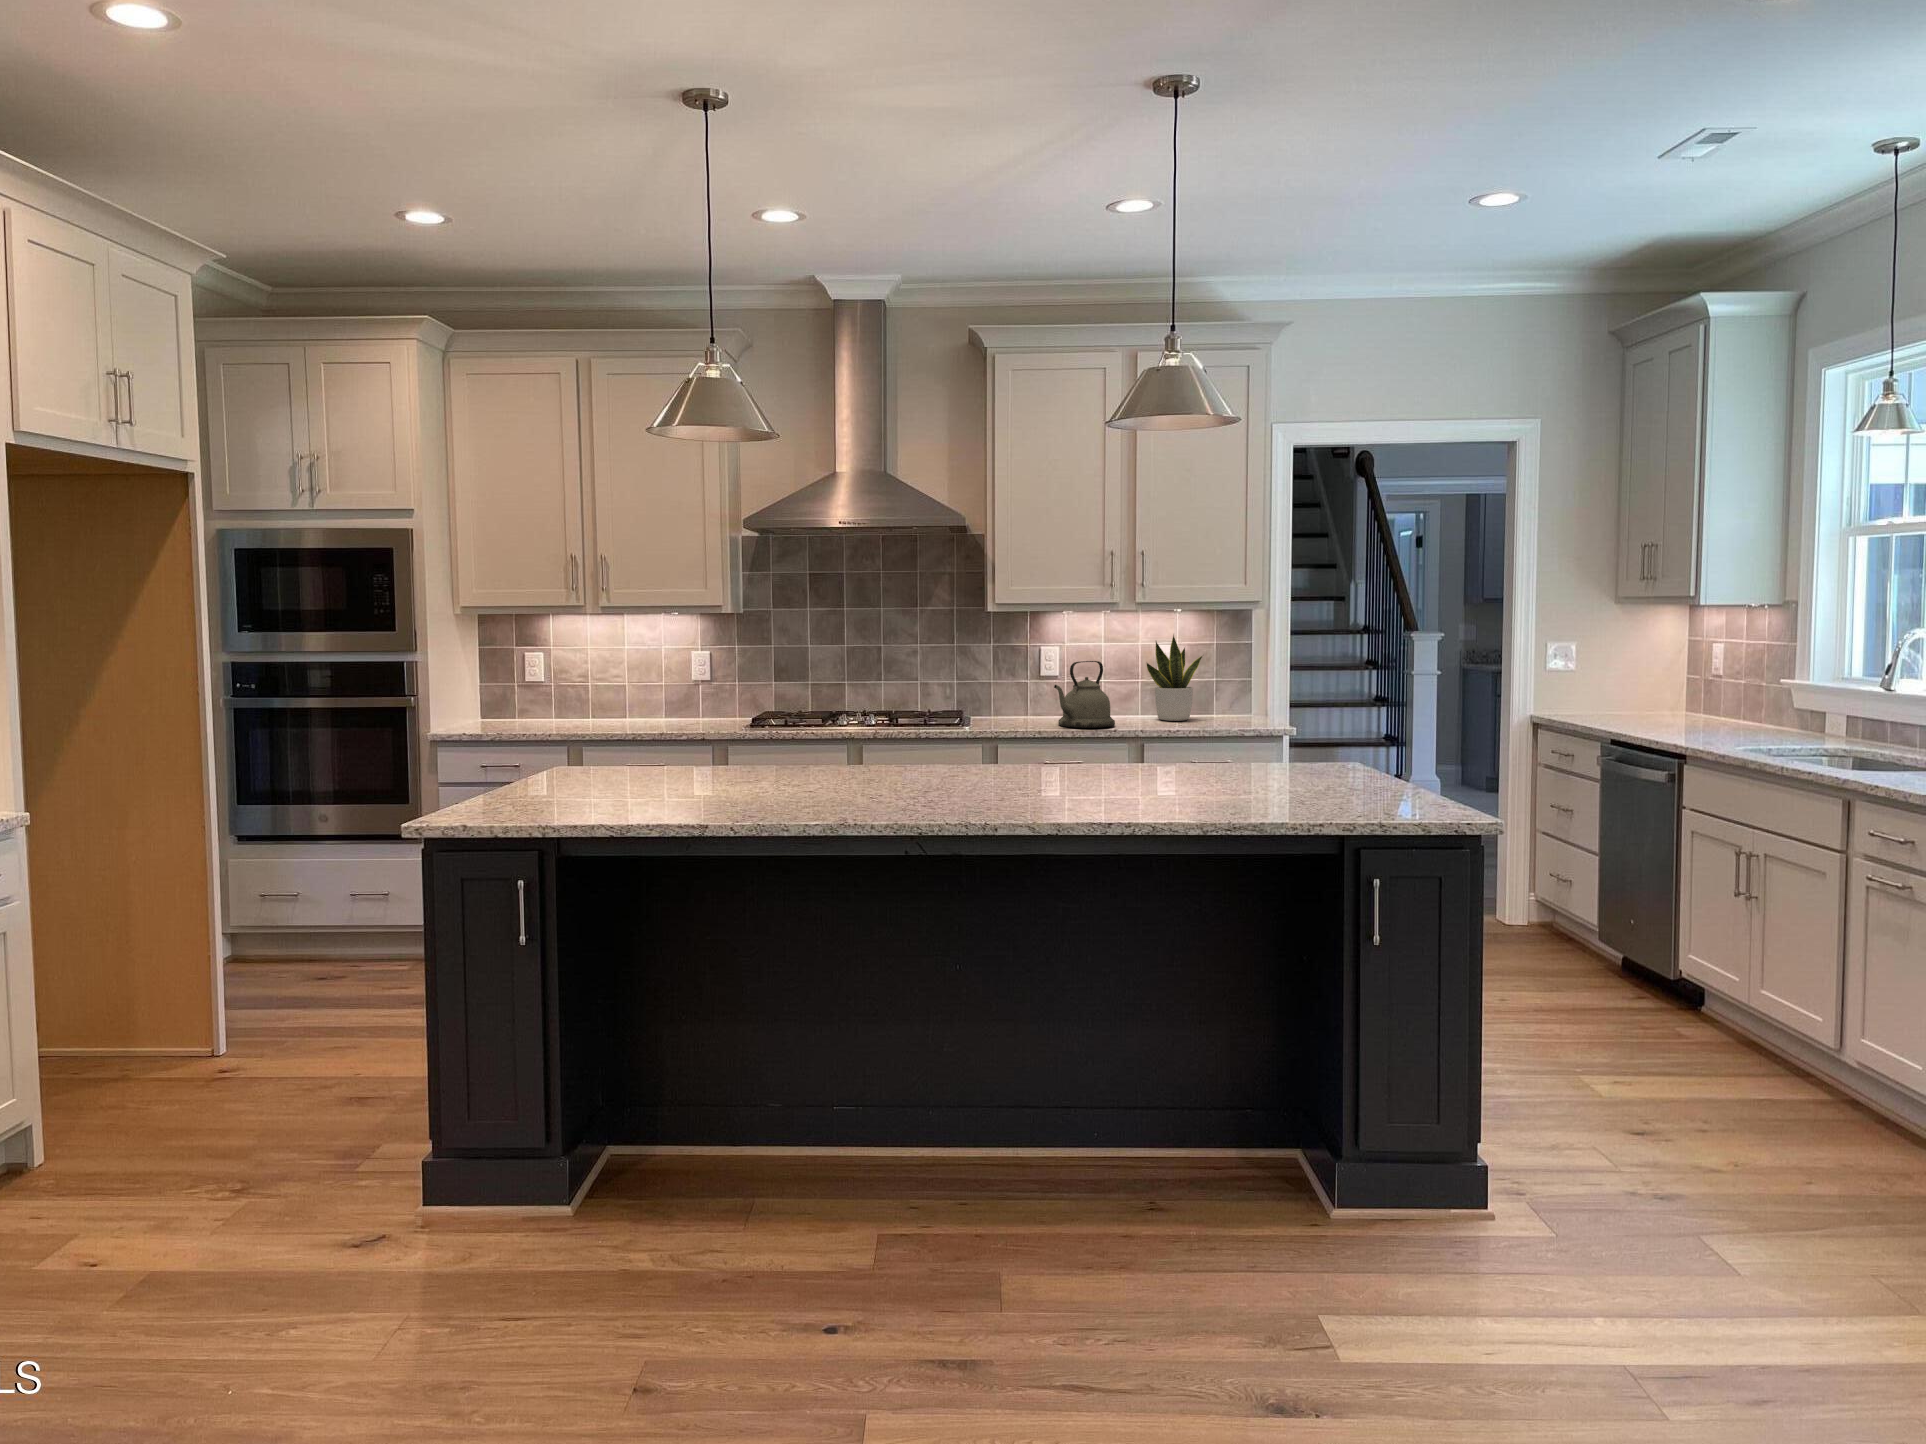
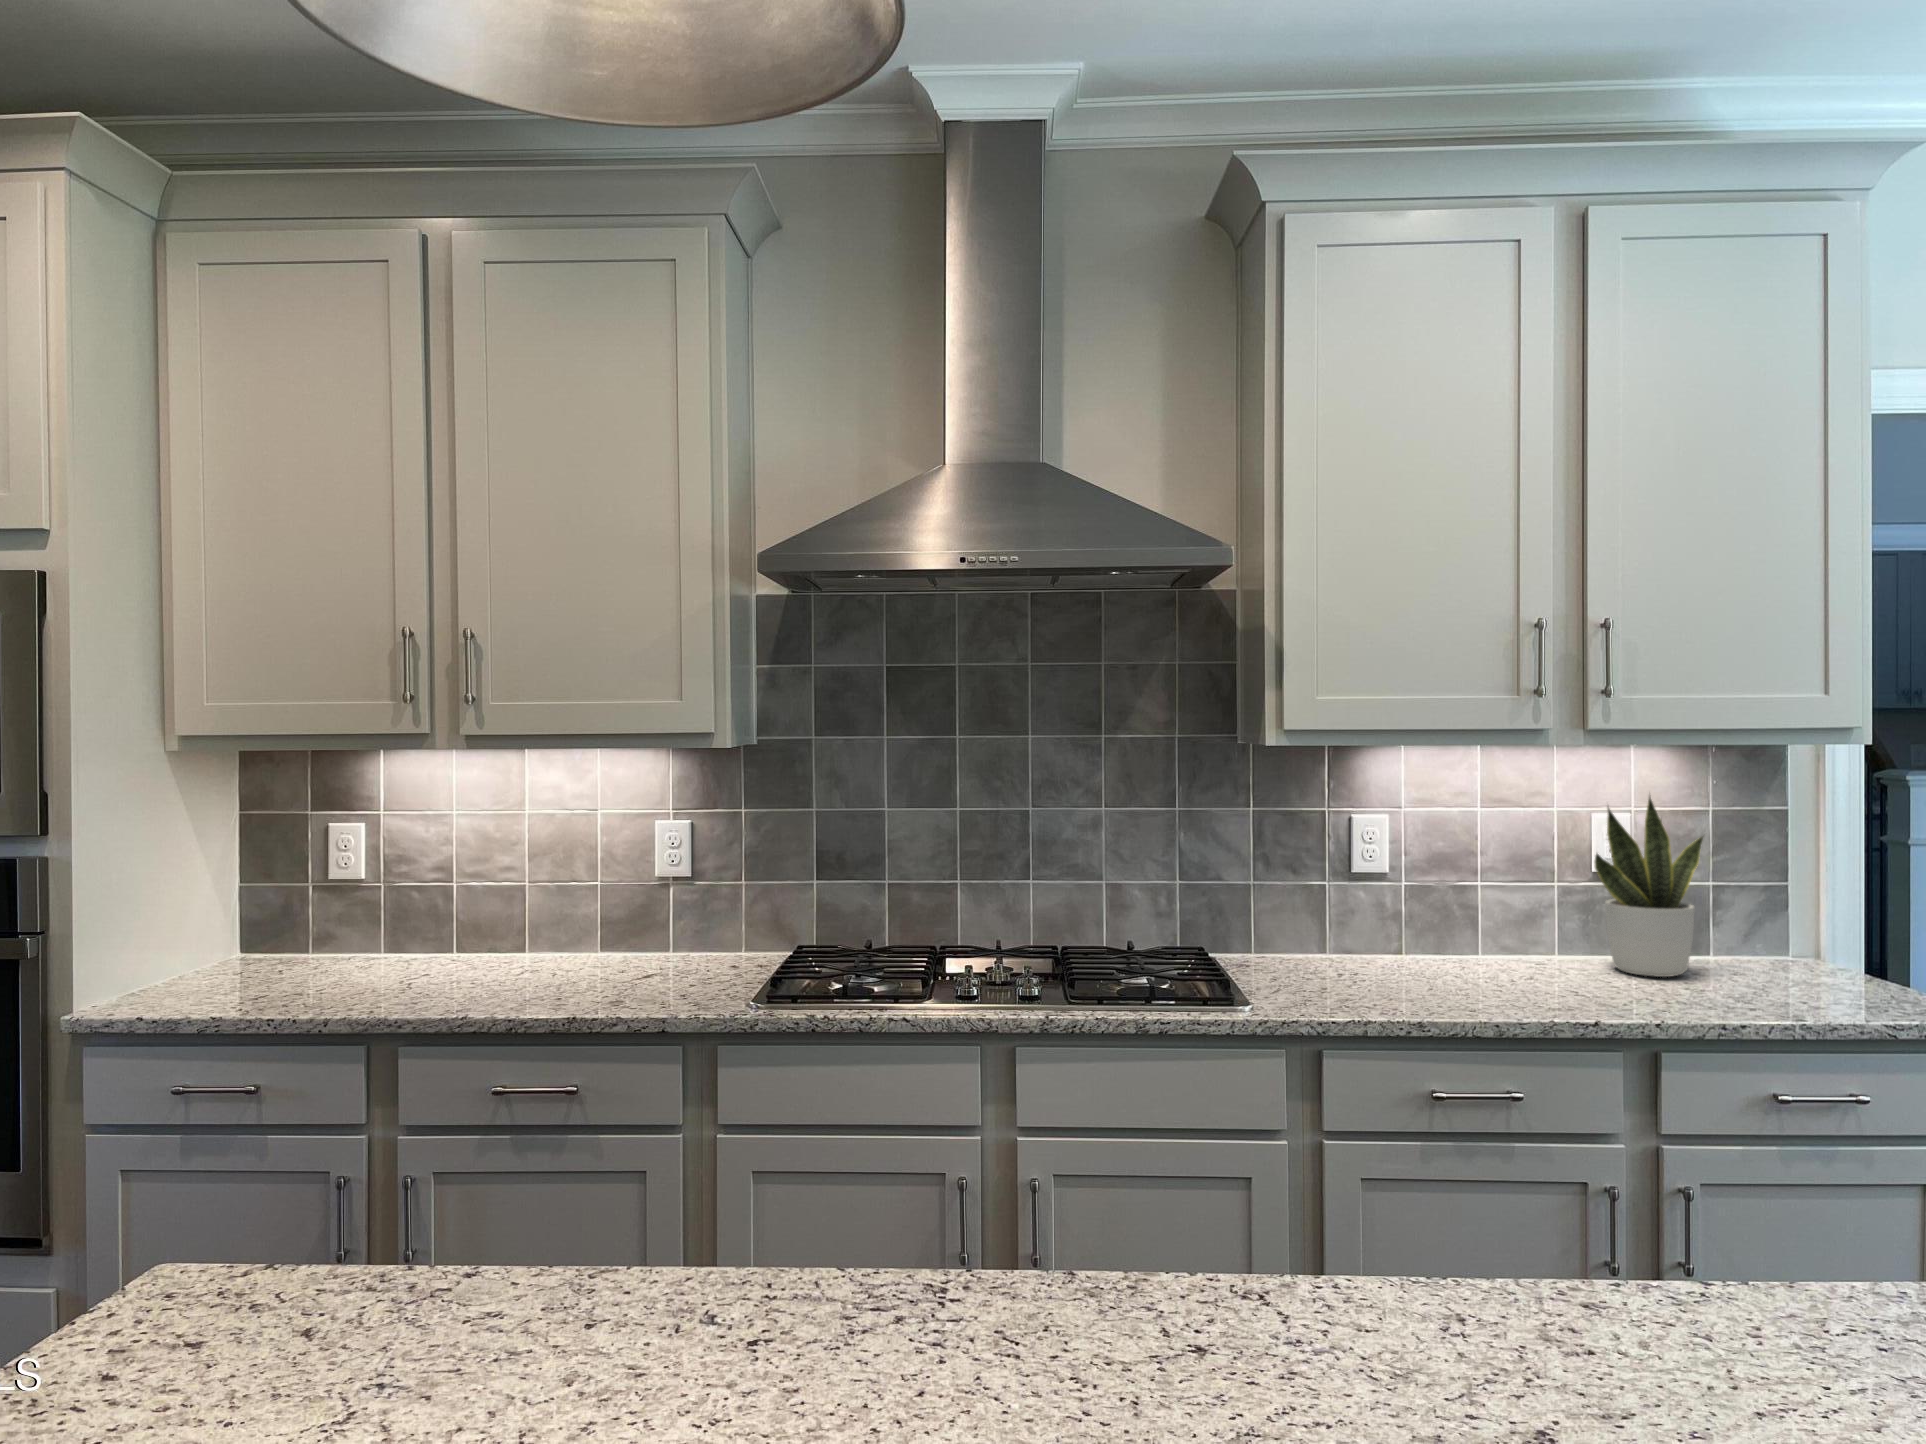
kettle: present [1054,661,1115,728] -> none [1425,852,1556,1004]

